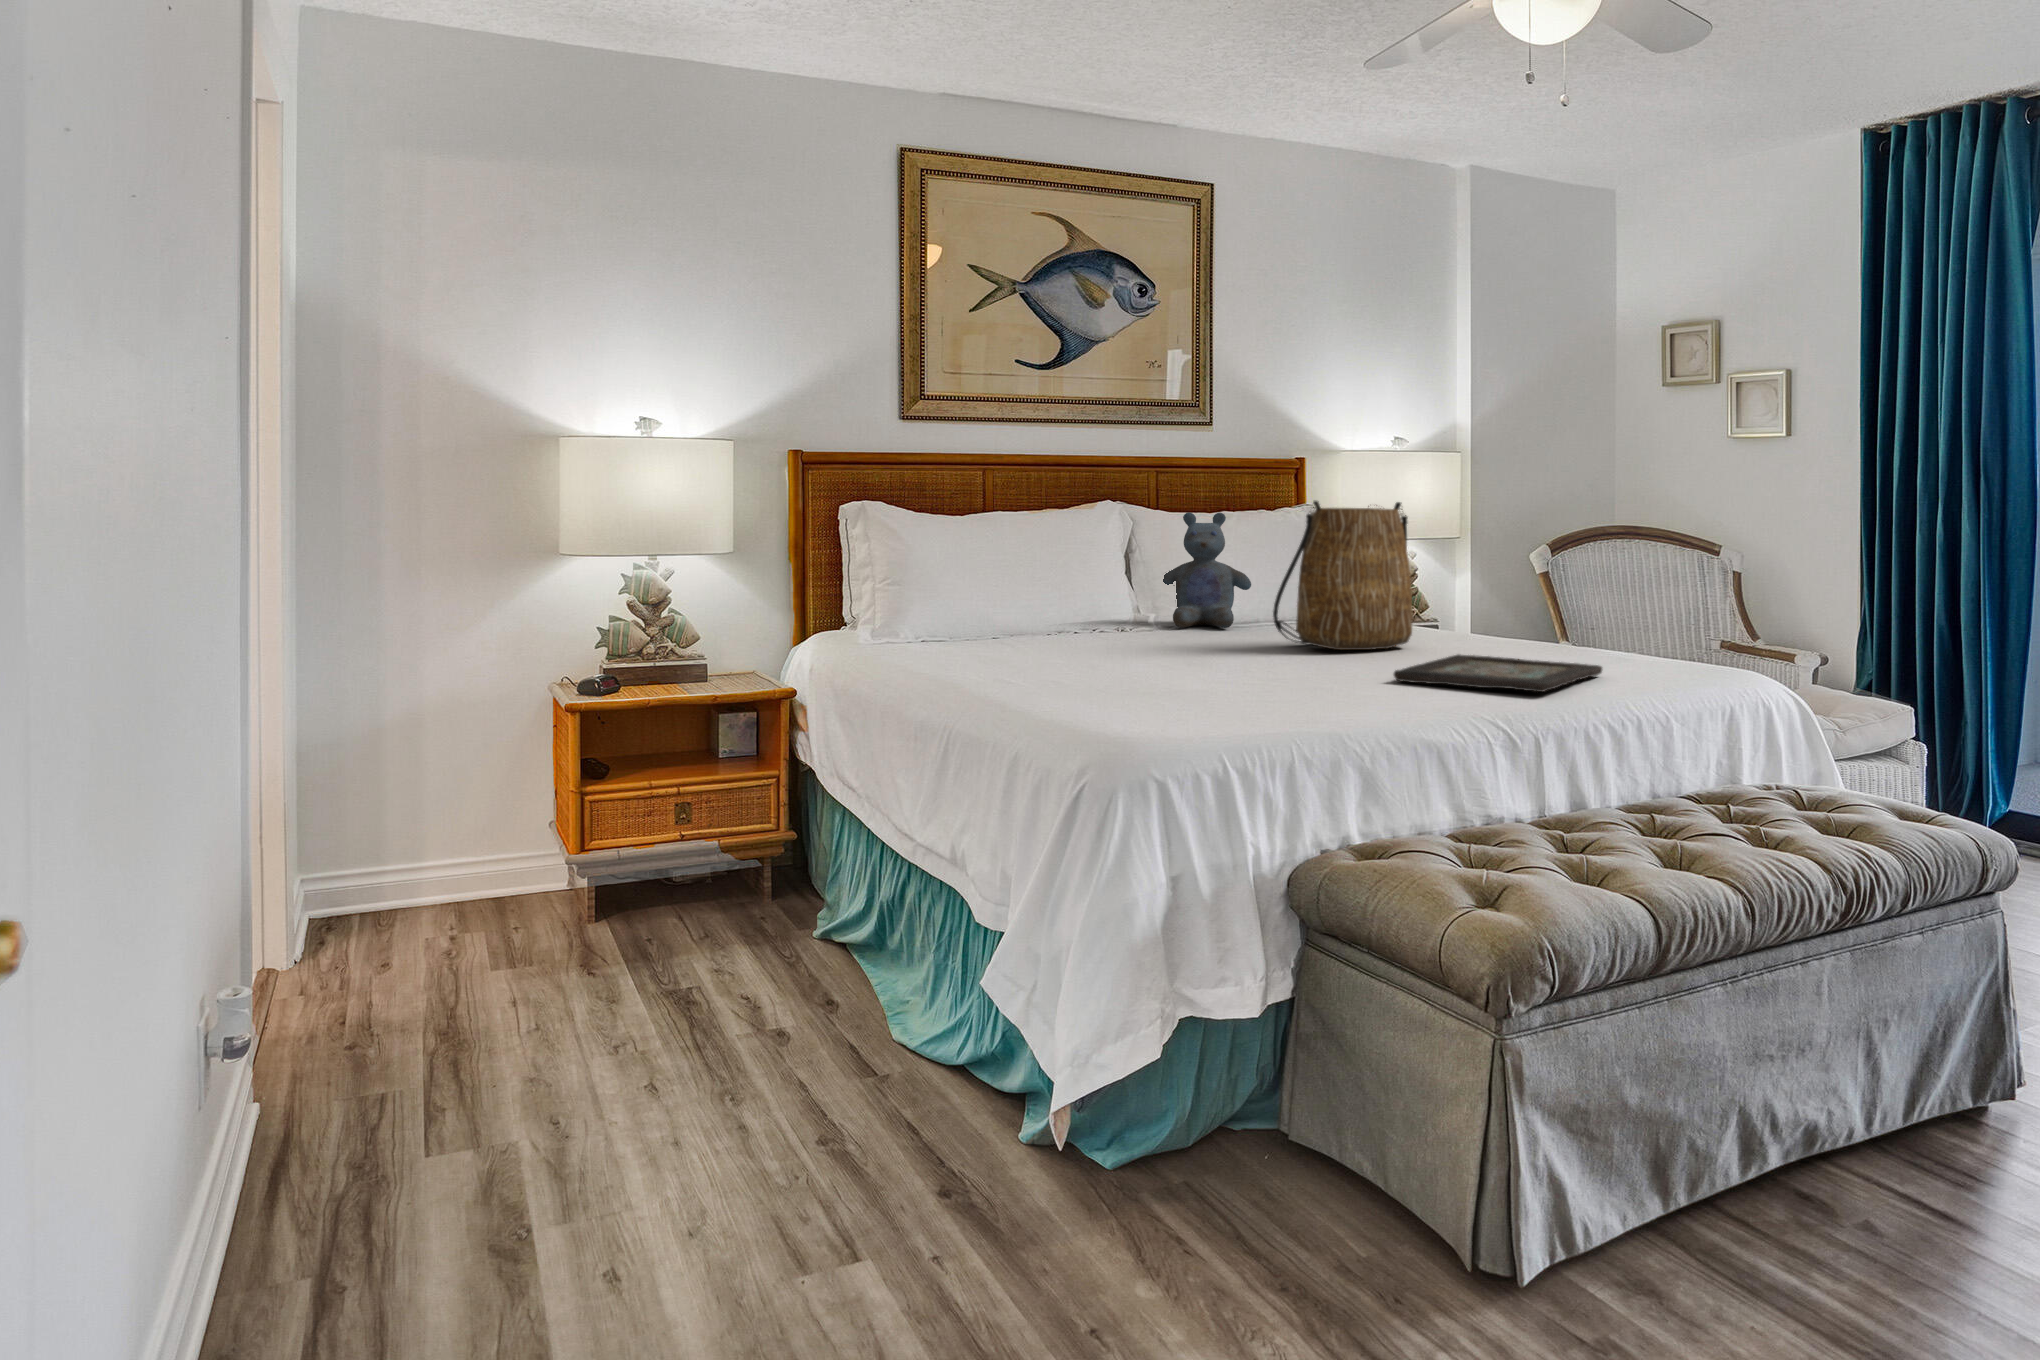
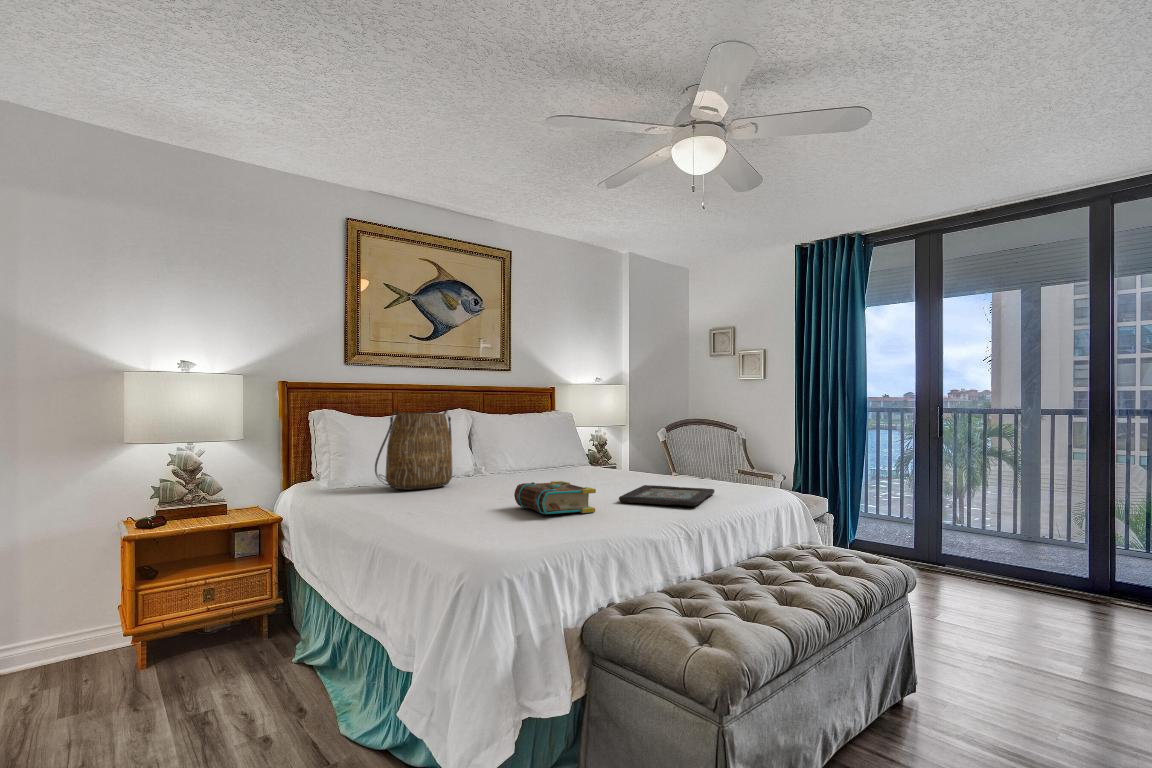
tote bag: present [1273,501,1413,650] -> present [375,410,452,490]
stuffed bear: present [1163,512,1251,628] -> none [488,414,535,473]
book: none [1190,637,1341,695] -> present [514,481,596,514]

